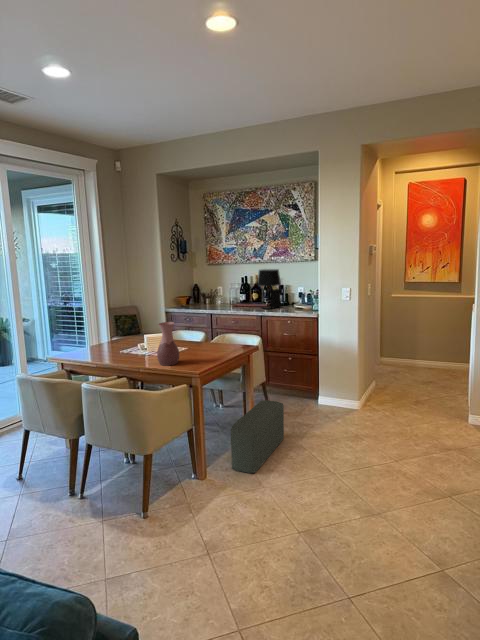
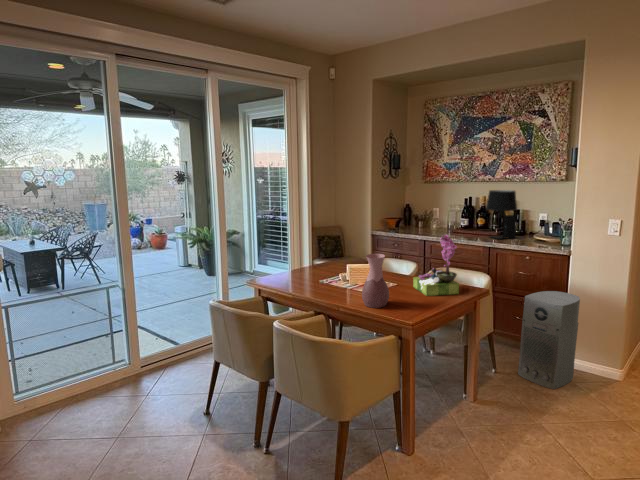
flower arrangement: none [199,304,235,354] -> present [413,235,459,296]
air purifier: none [287,346,327,421] -> present [518,291,580,389]
pouf: present [231,400,284,473] -> none [447,358,519,458]

